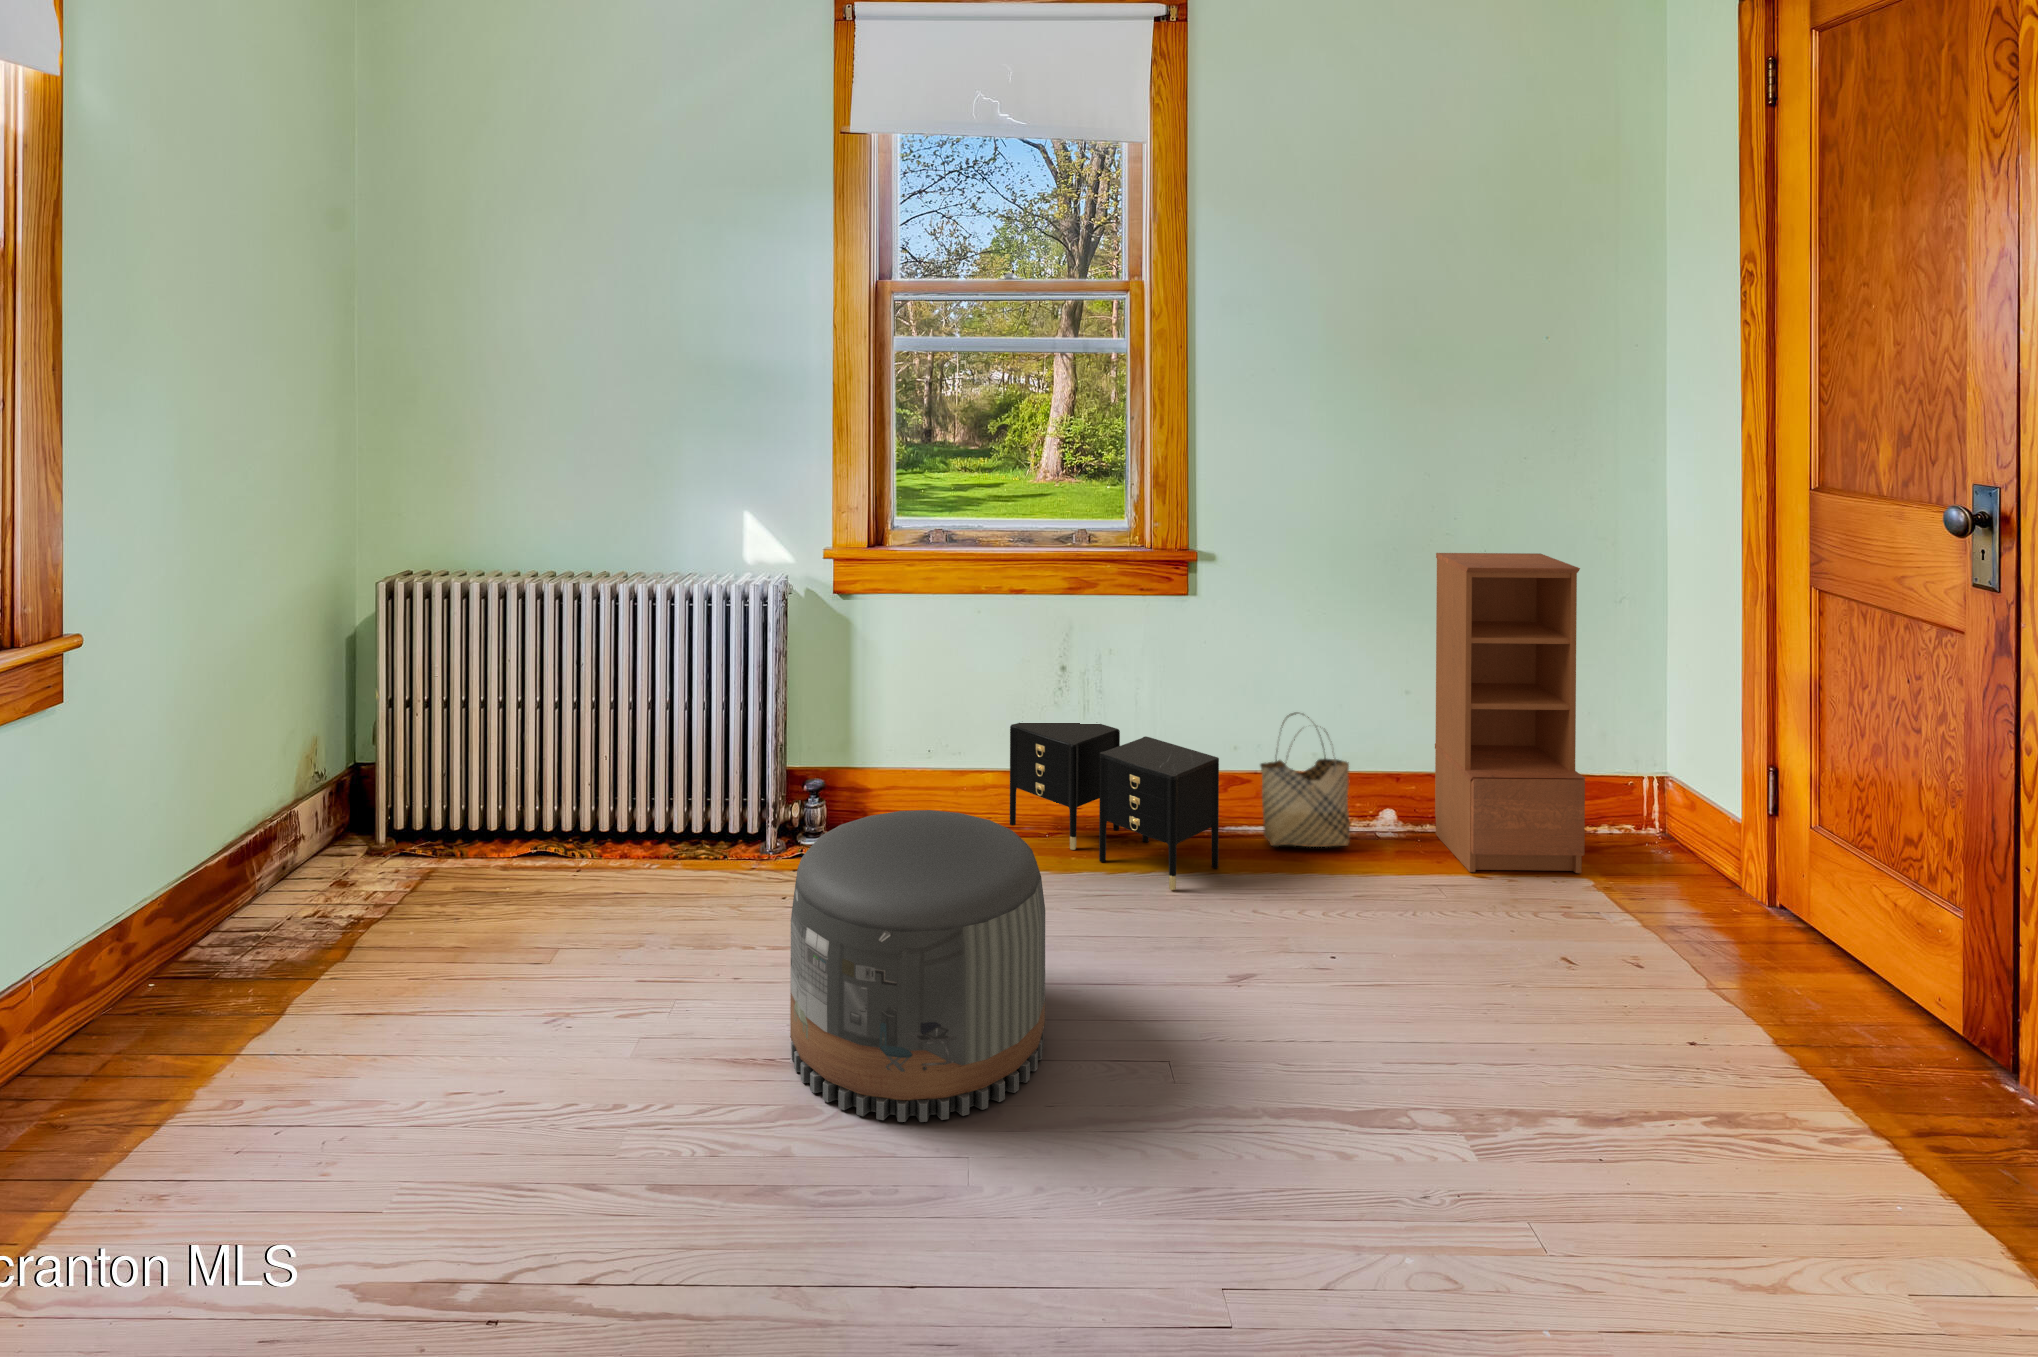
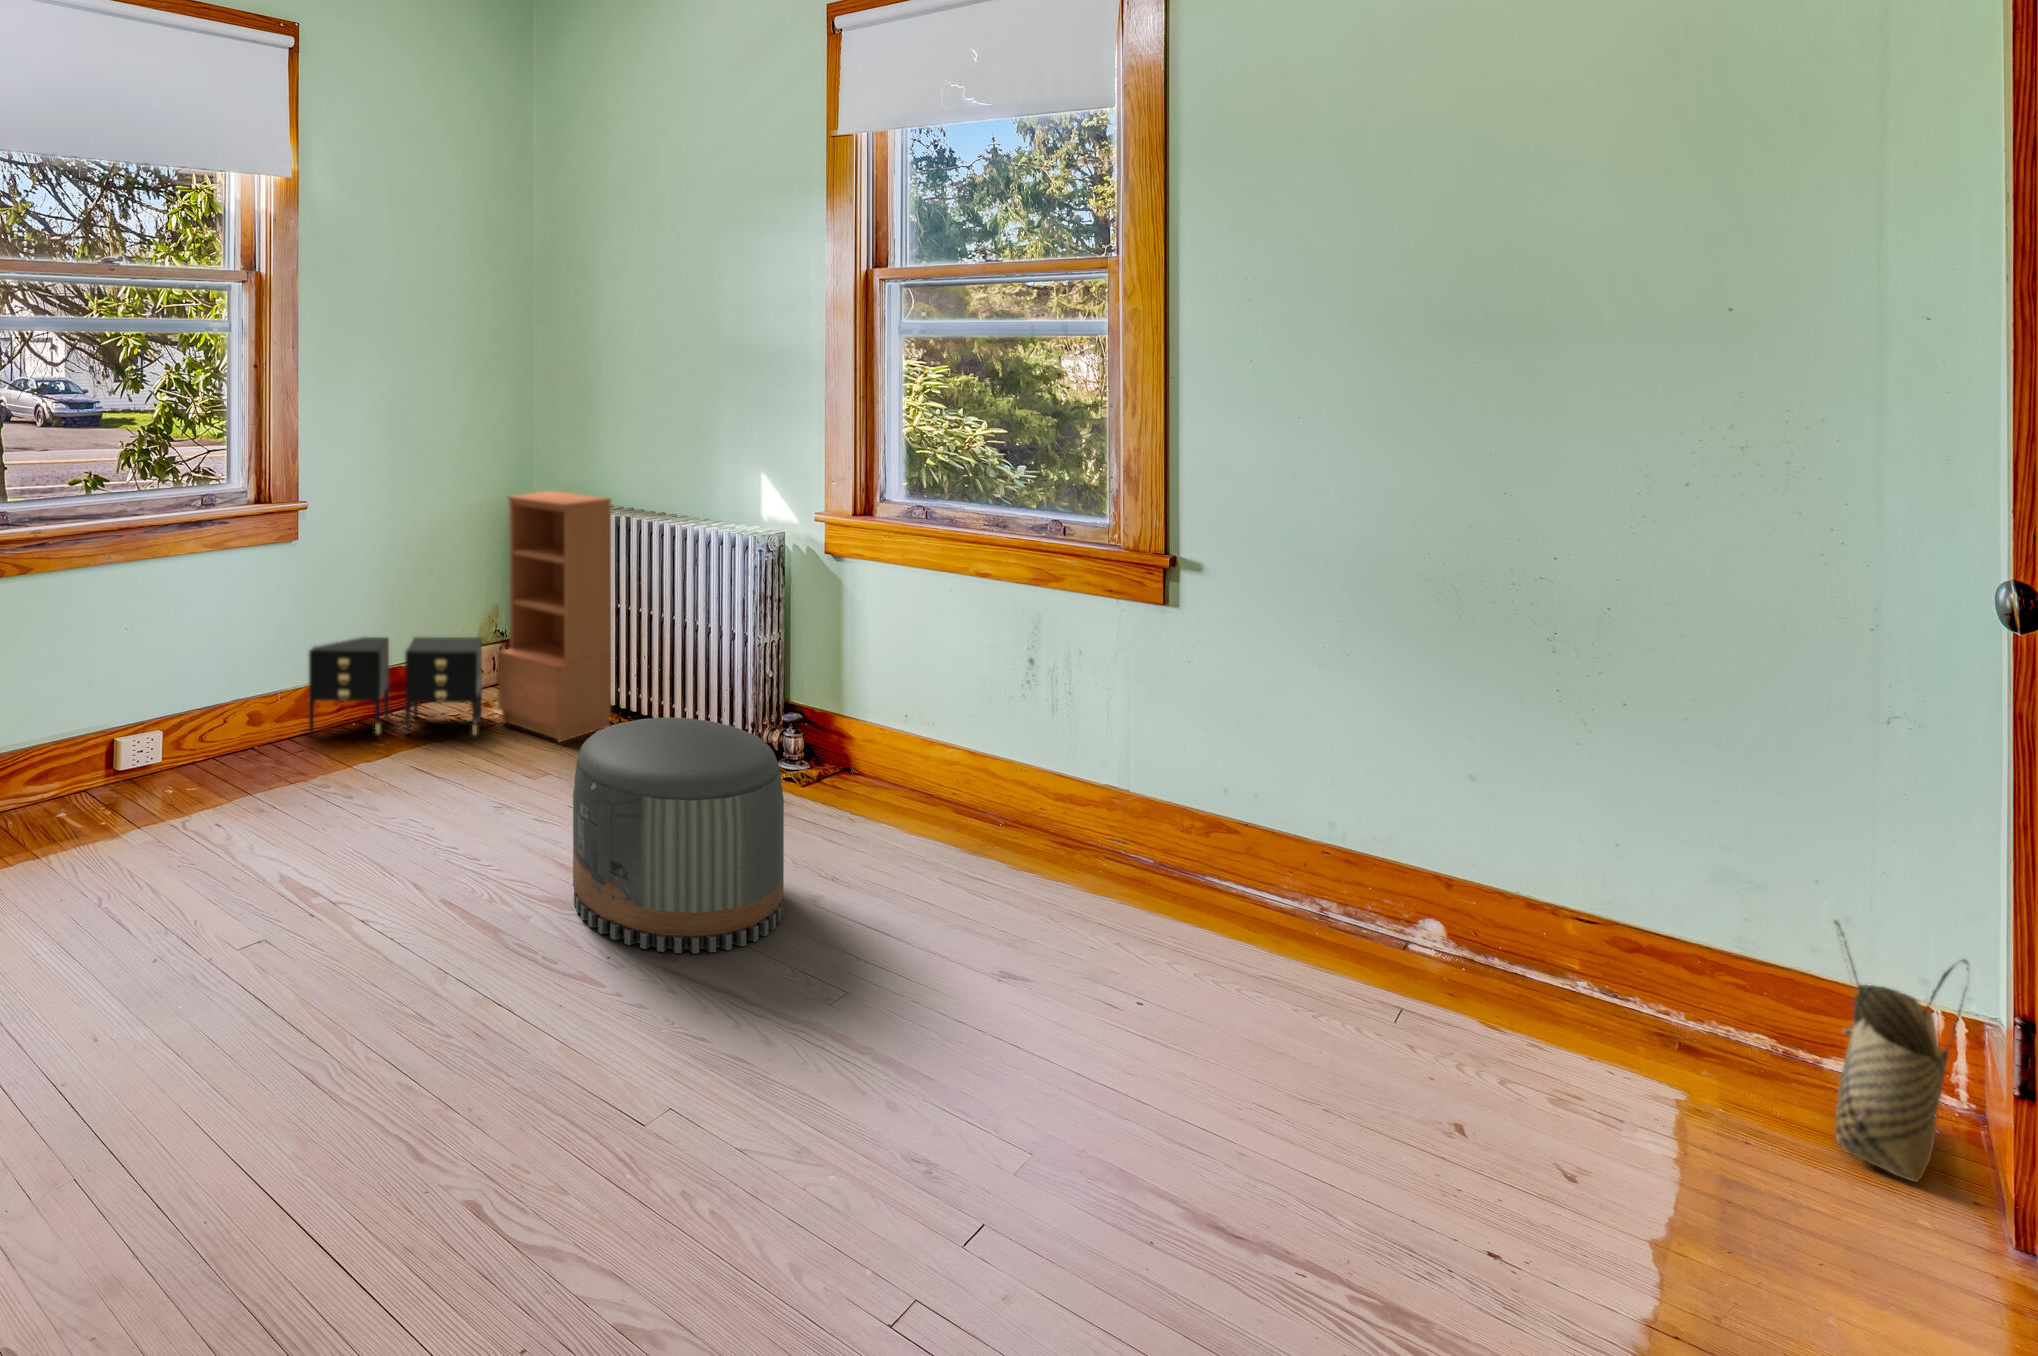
bookcase: present [1435,553,1585,873] -> present [498,491,611,742]
woven basket: present [1260,712,1350,847] -> present [1834,921,1968,1182]
nightstand: present [1010,723,1219,890] -> present [309,637,482,735]

